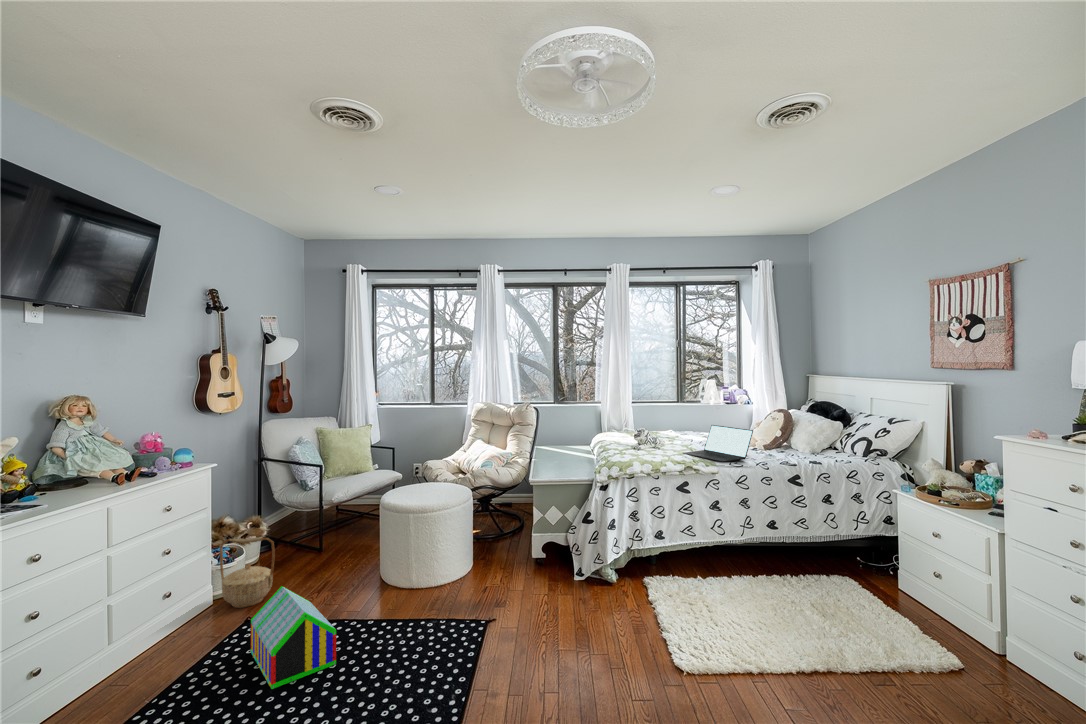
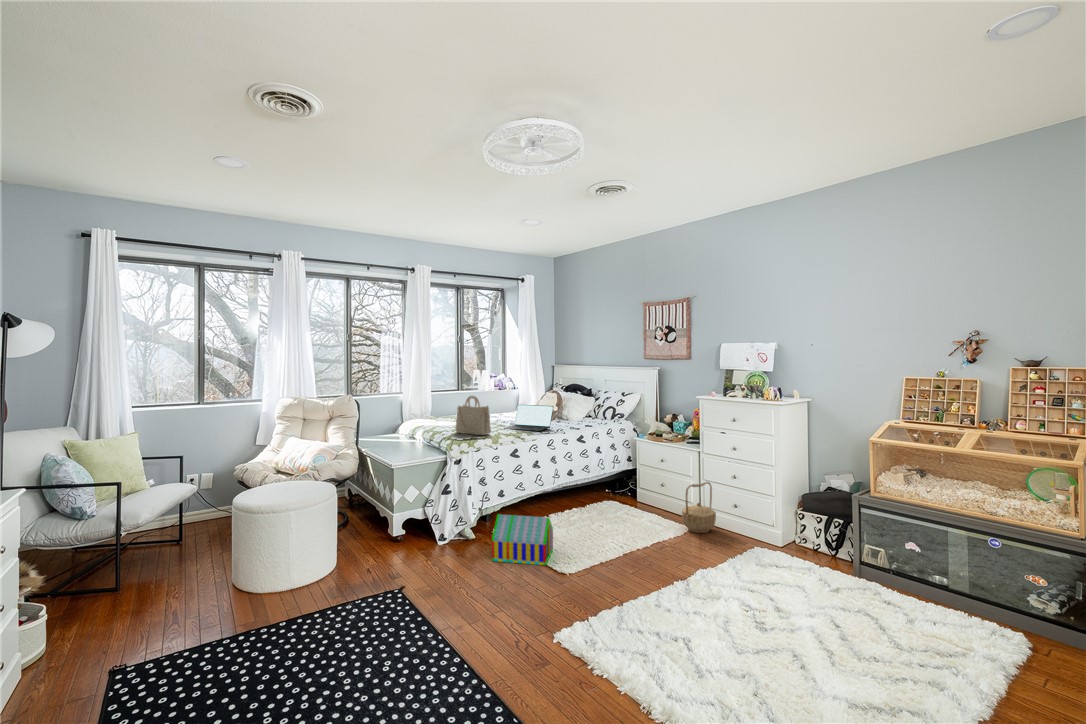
handbag: none [615,410,653,459] -> present [456,396,491,435]
basket: present [220,537,275,608] -> present [682,482,716,533]
toy house: present [251,586,336,689] -> present [492,514,553,565]

